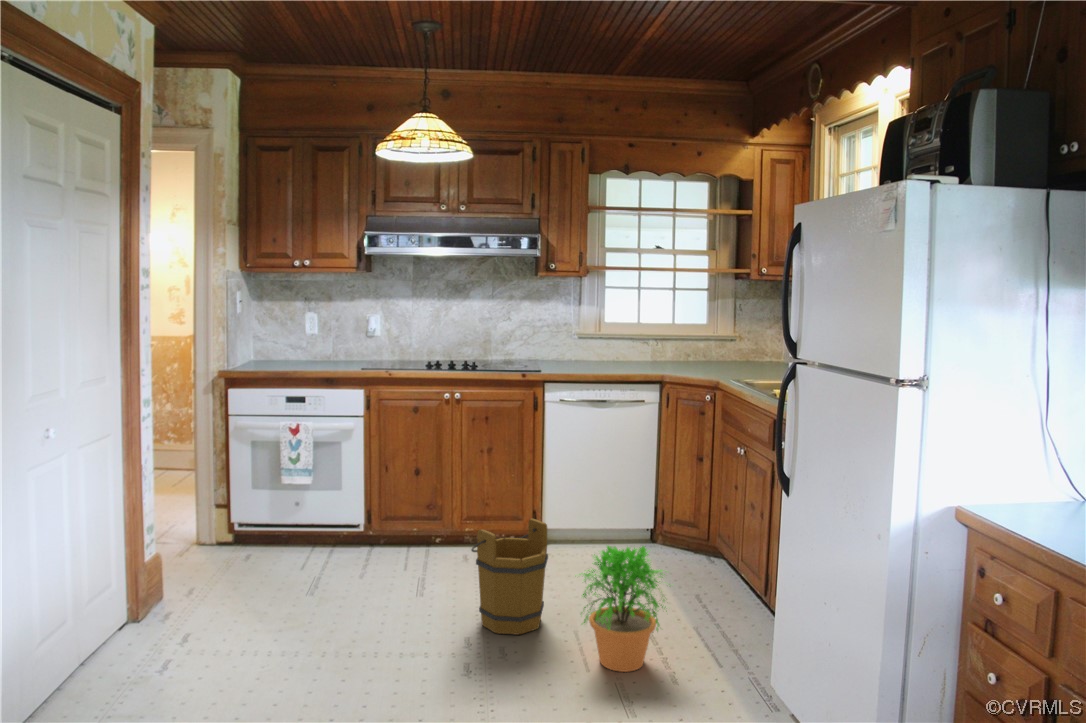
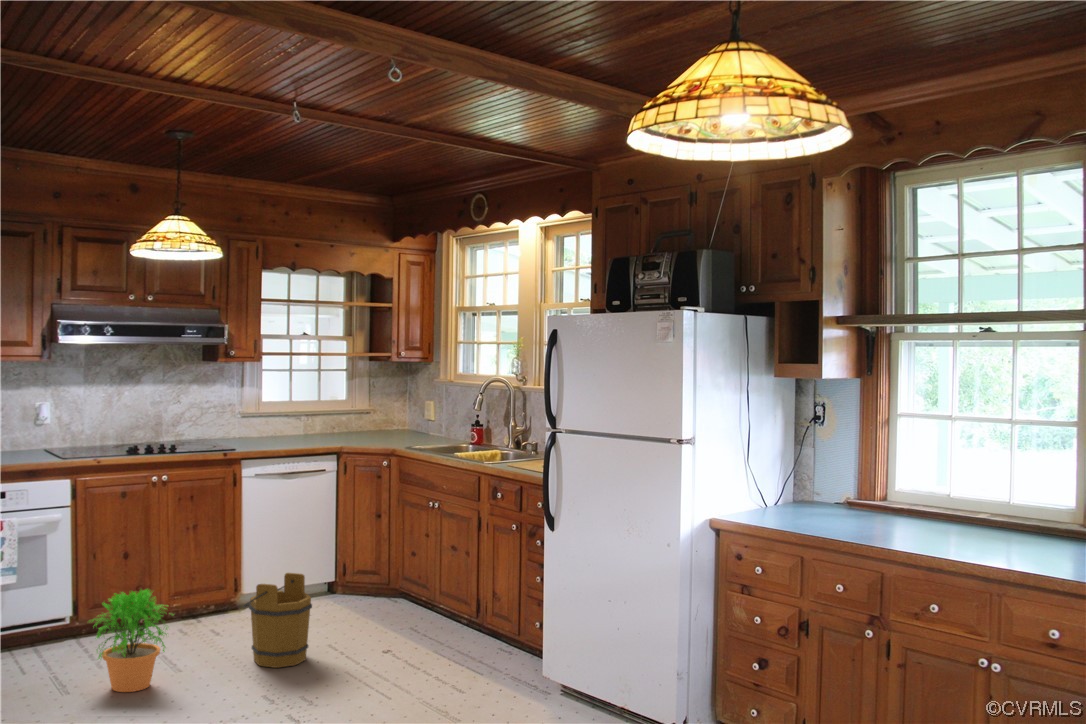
potted plant: present [580,546,667,672] -> present [92,589,167,692]

